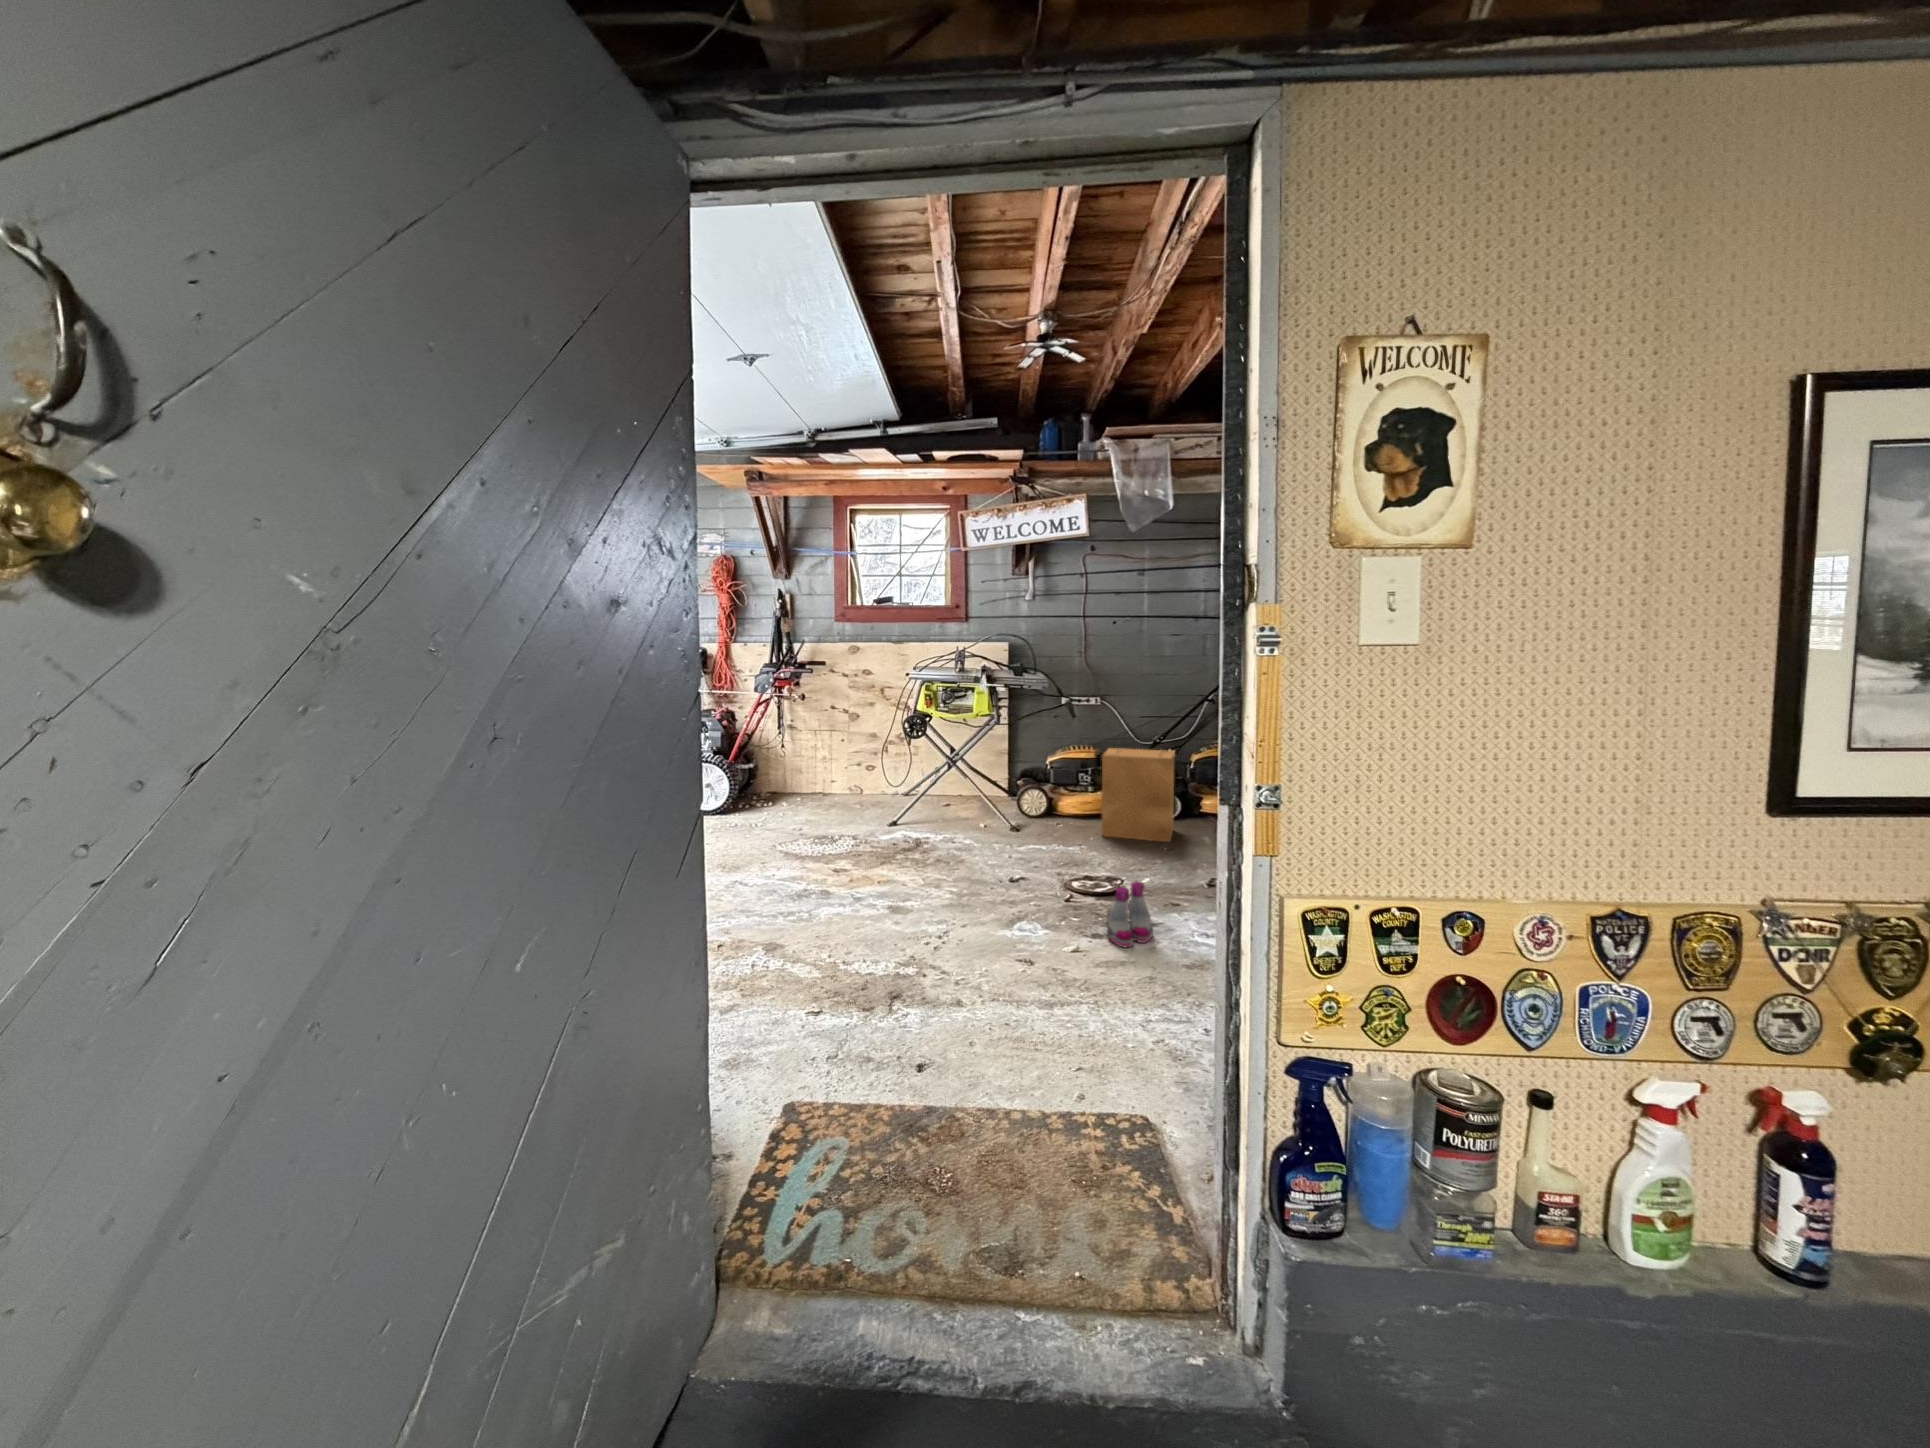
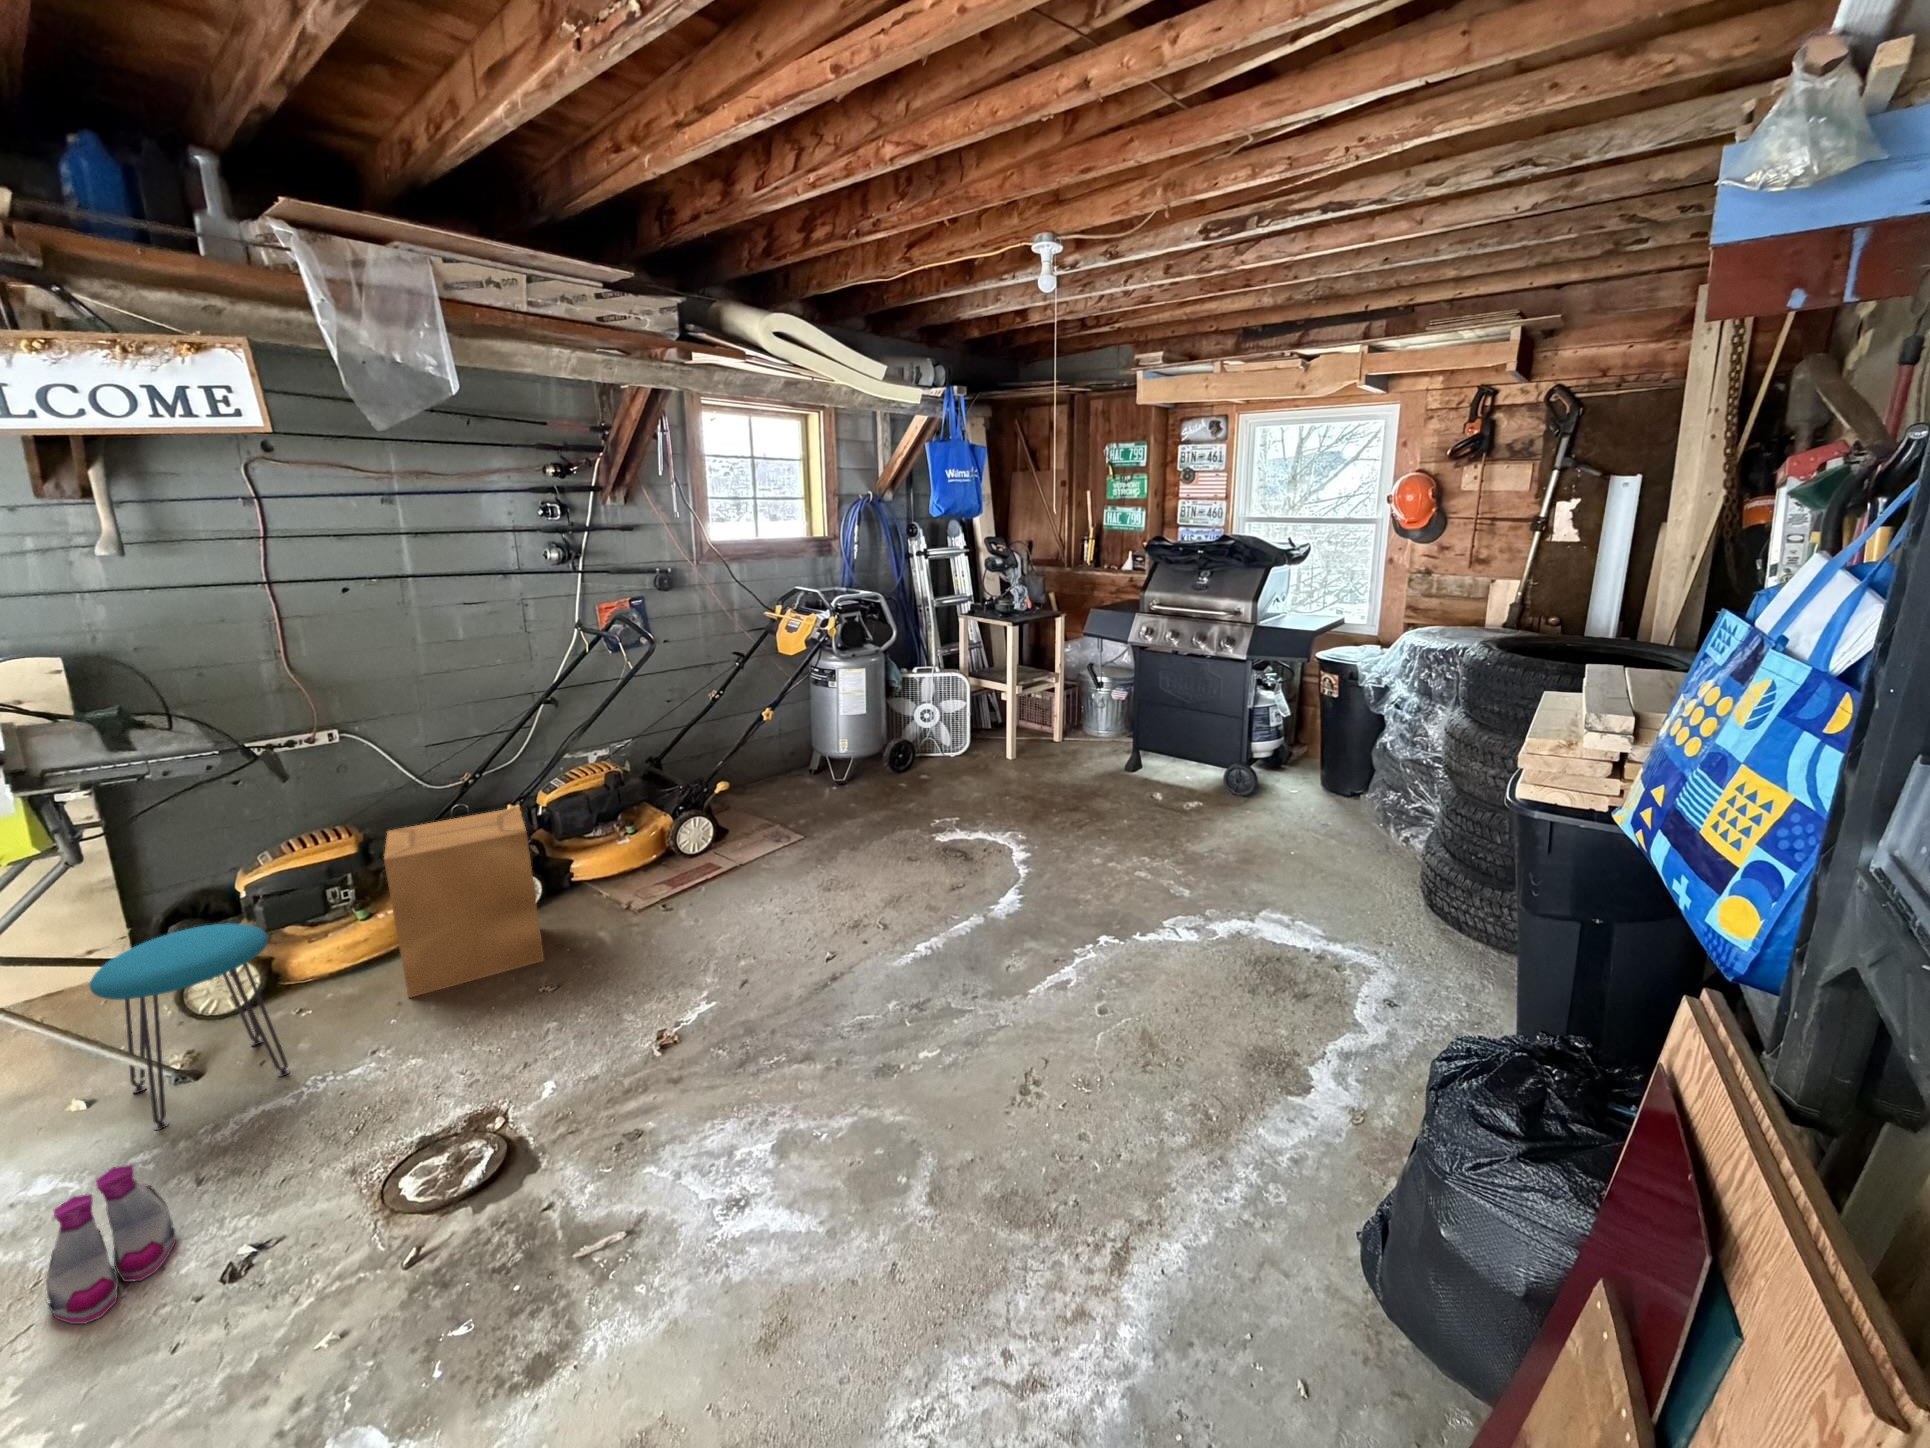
stool: none [993,764,1051,843] -> present [90,924,290,1130]
boots: present [1107,881,1153,948] -> present [46,1165,176,1324]

